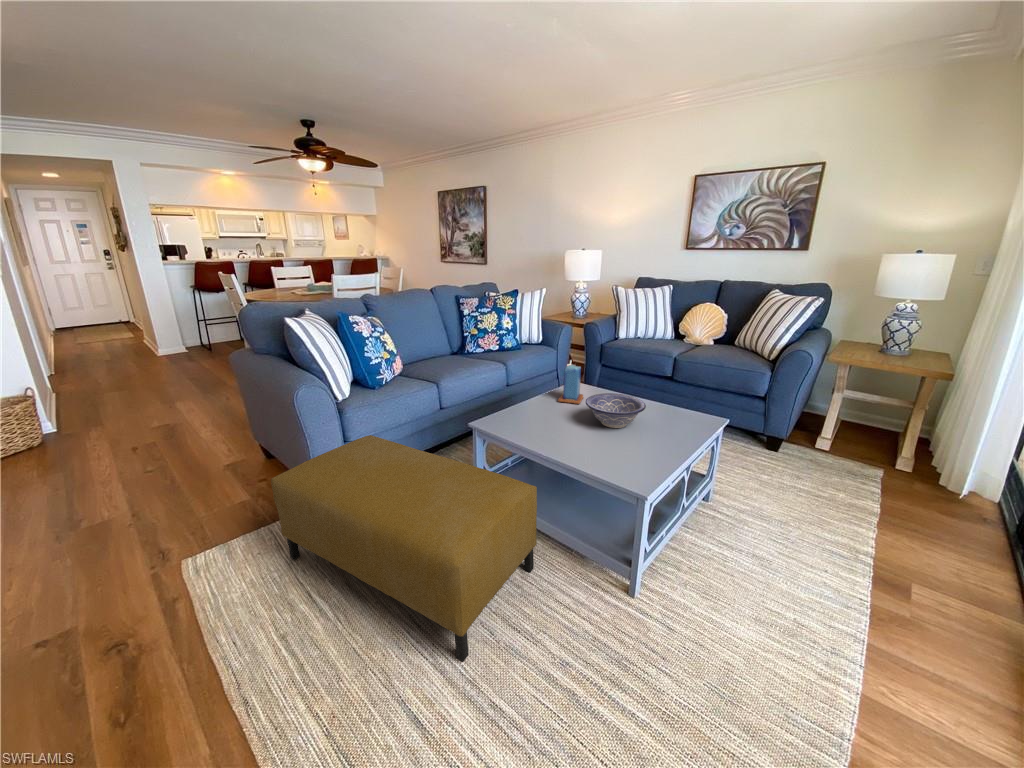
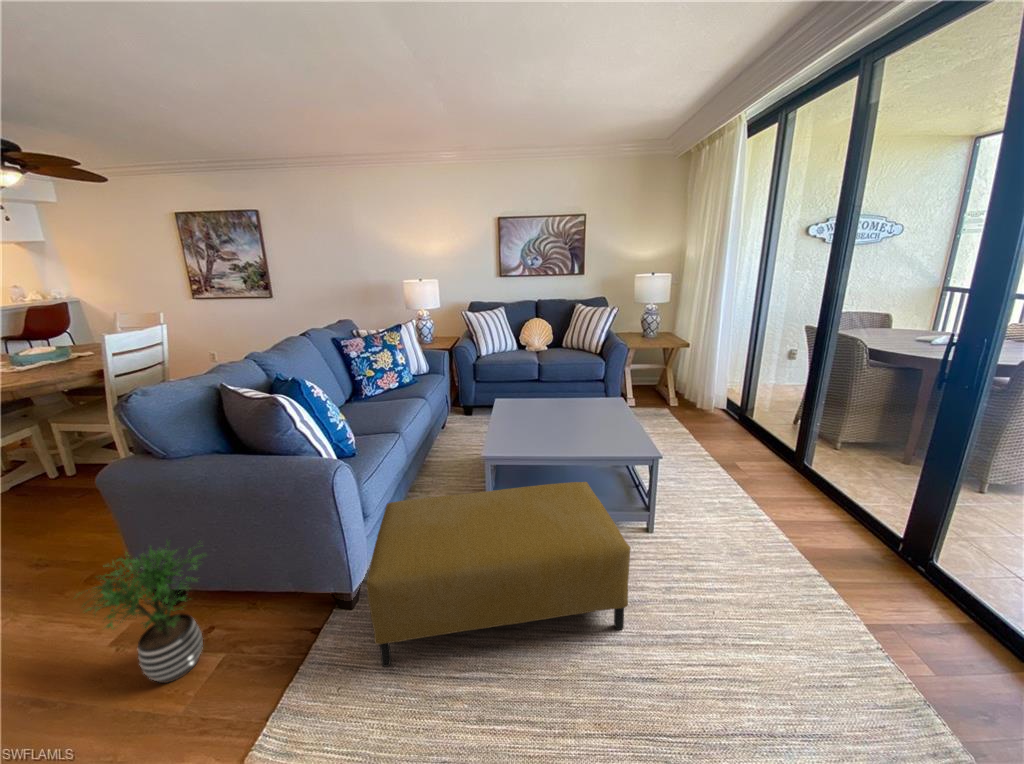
candle: present [558,361,583,404] -> none [511,380,535,417]
decorative bowl: present [586,393,646,428] -> none [555,398,601,424]
potted plant: none [171,405,255,499] -> present [84,543,203,683]

